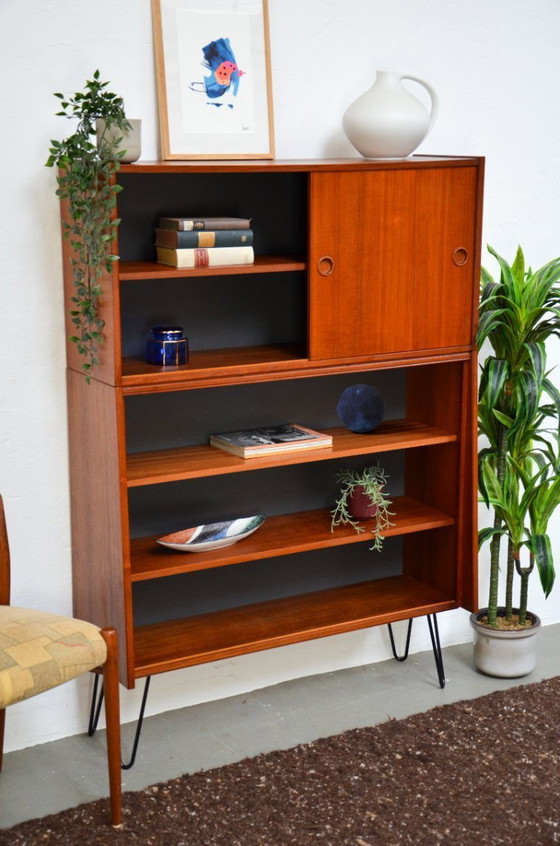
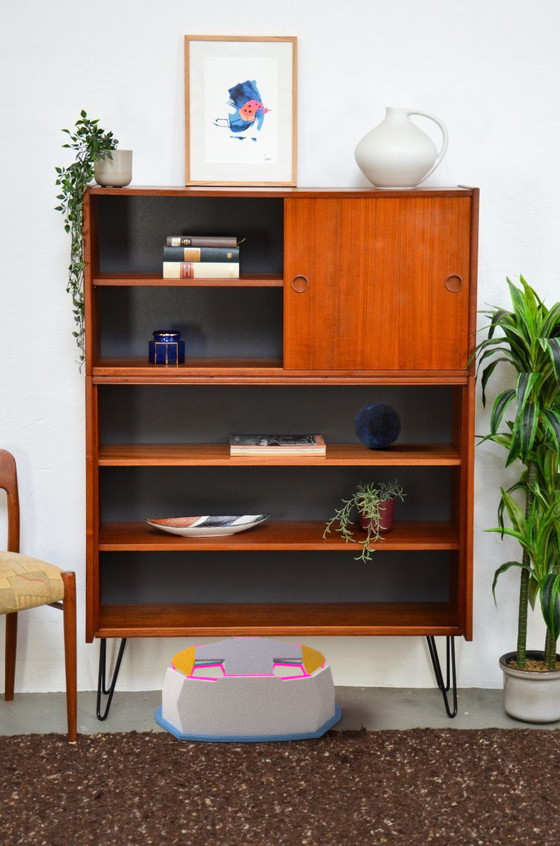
storage bin: none [177,640,366,775] -> present [155,637,342,742]

